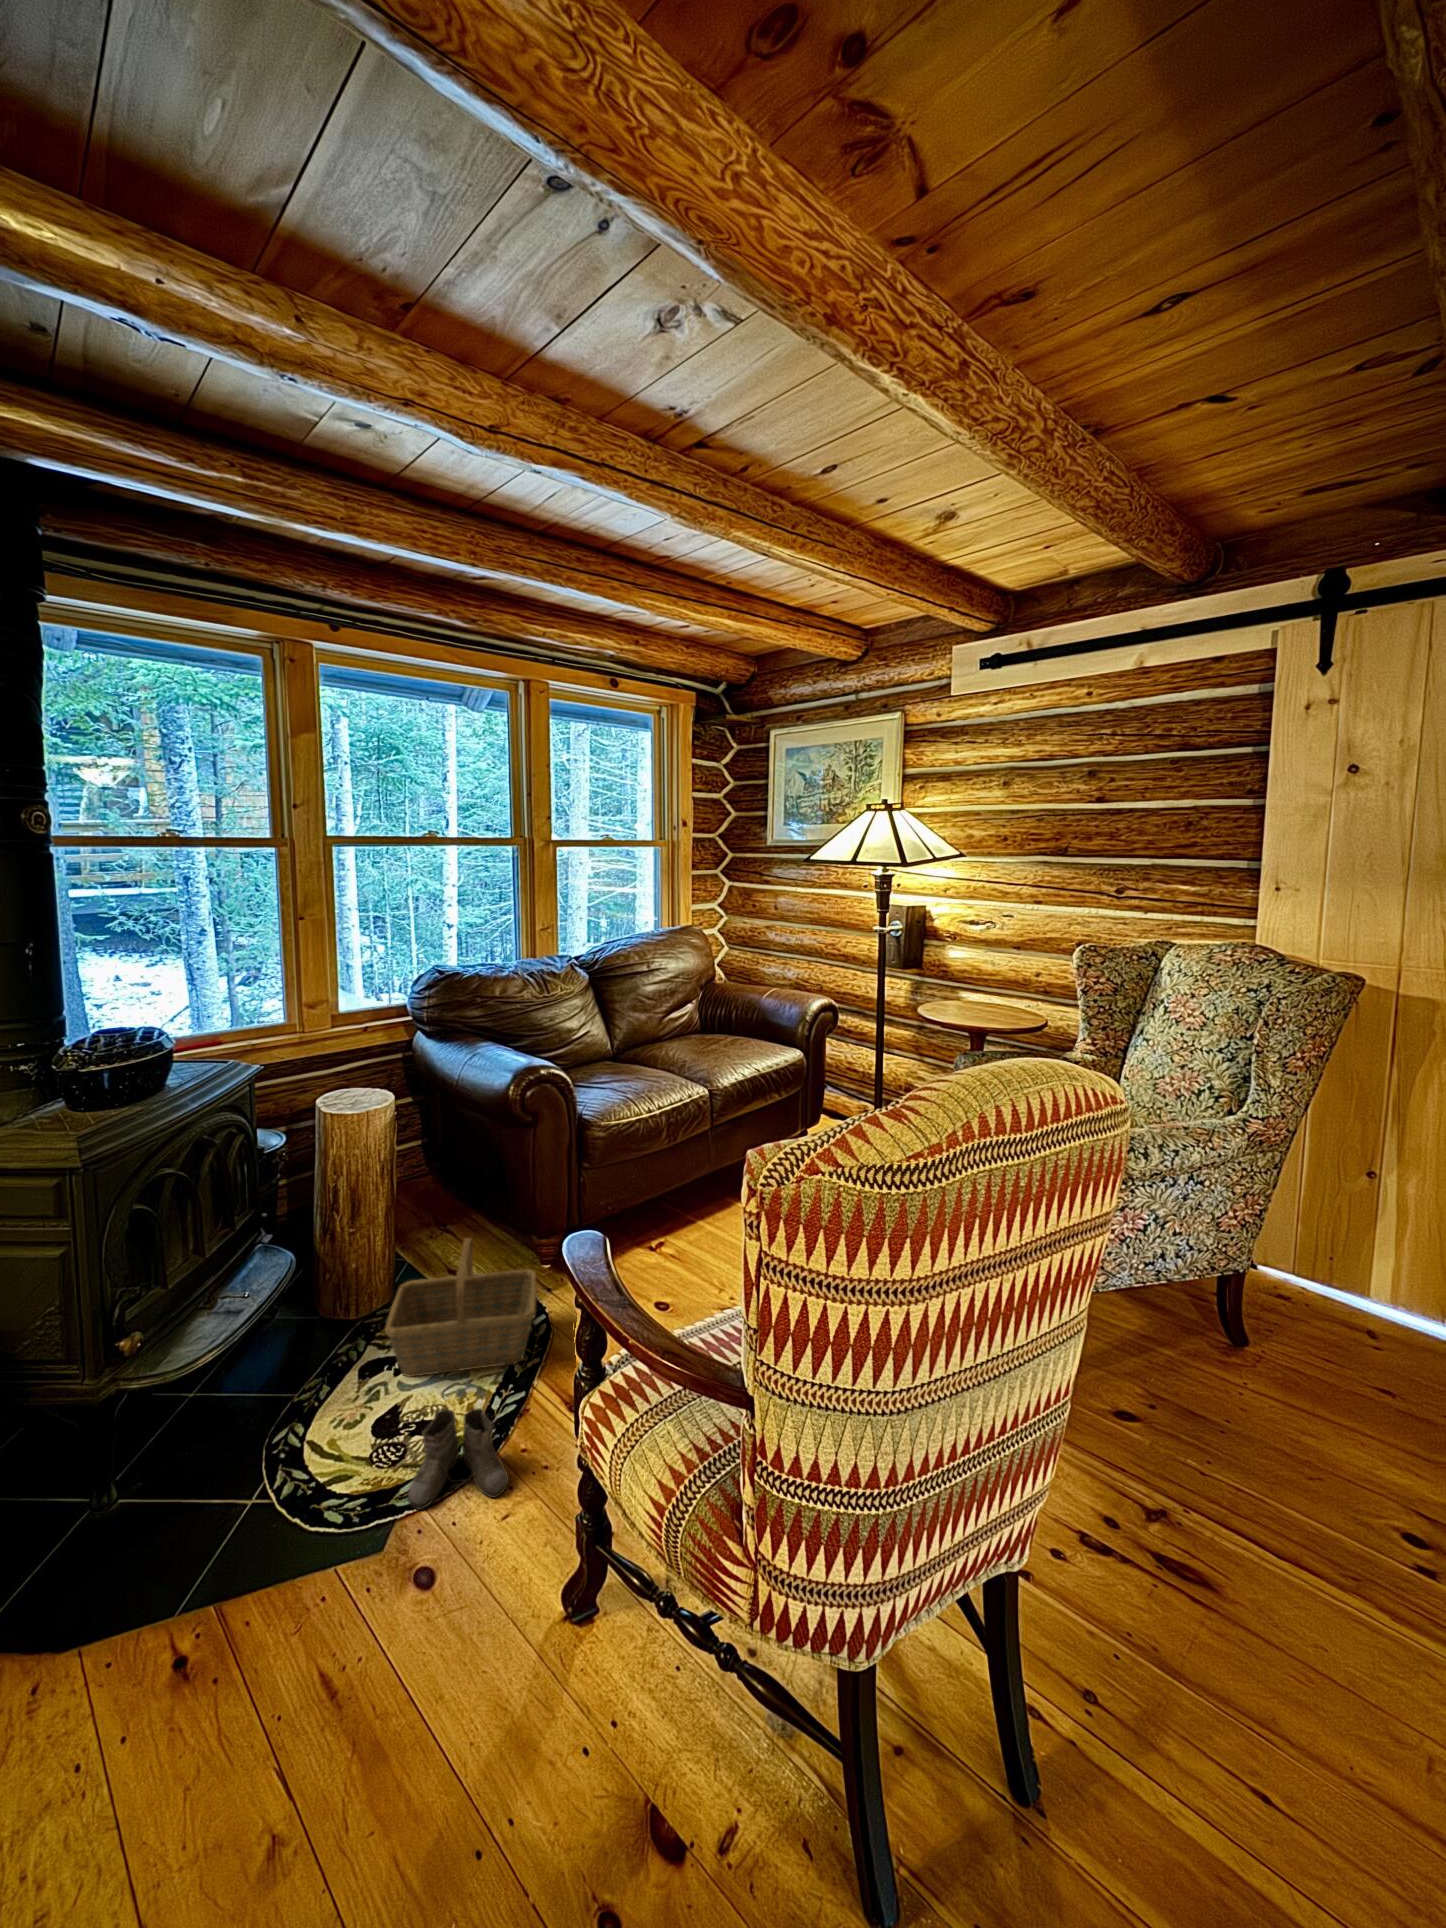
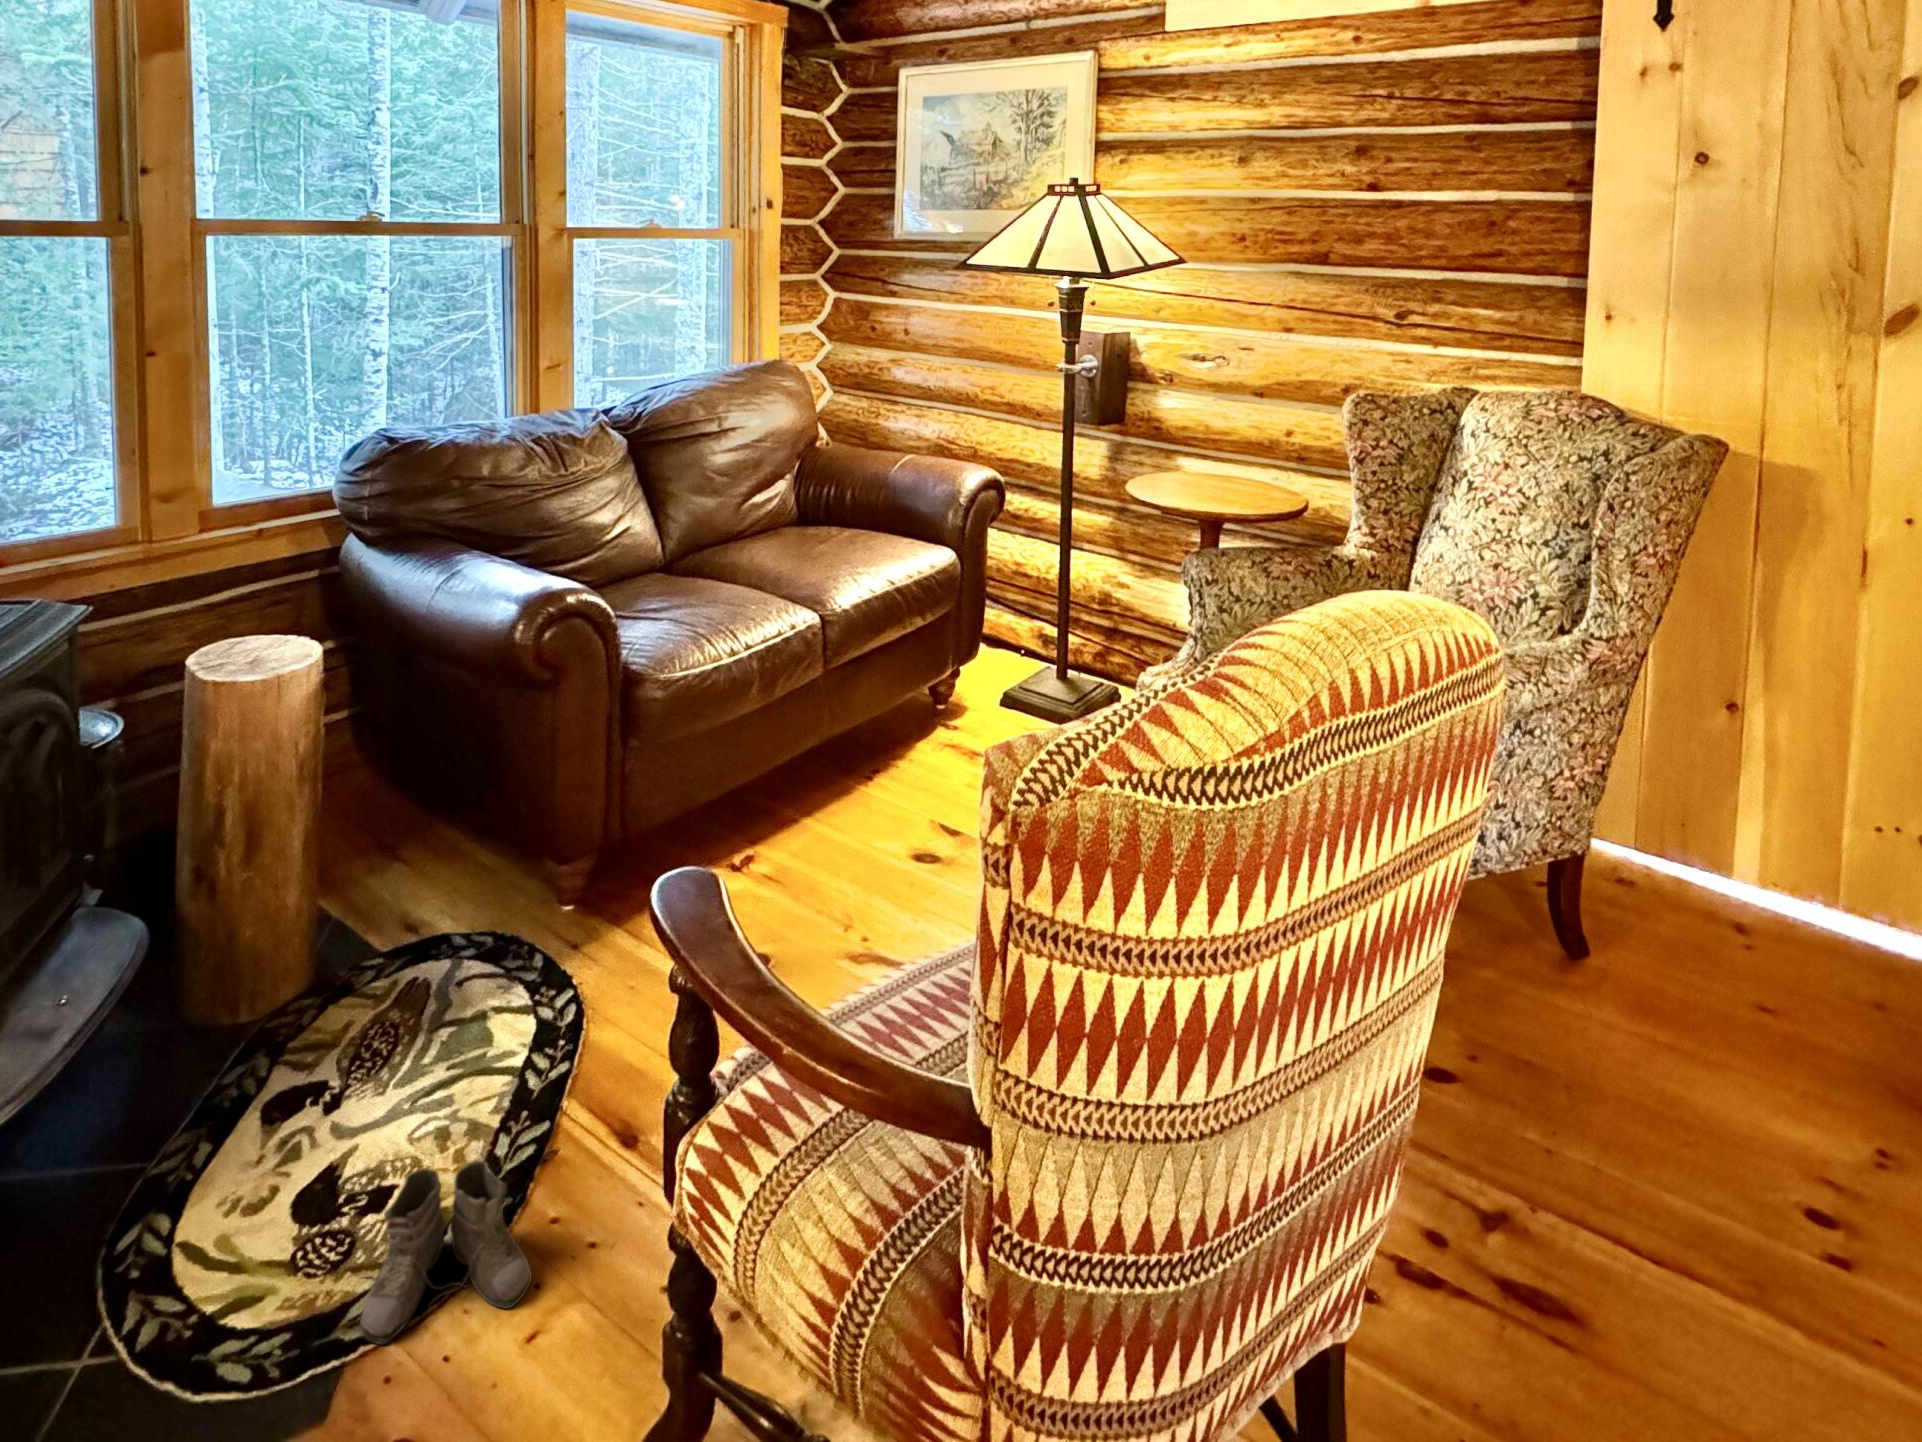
basket: present [385,1238,537,1377] -> none [308,875,563,1116]

